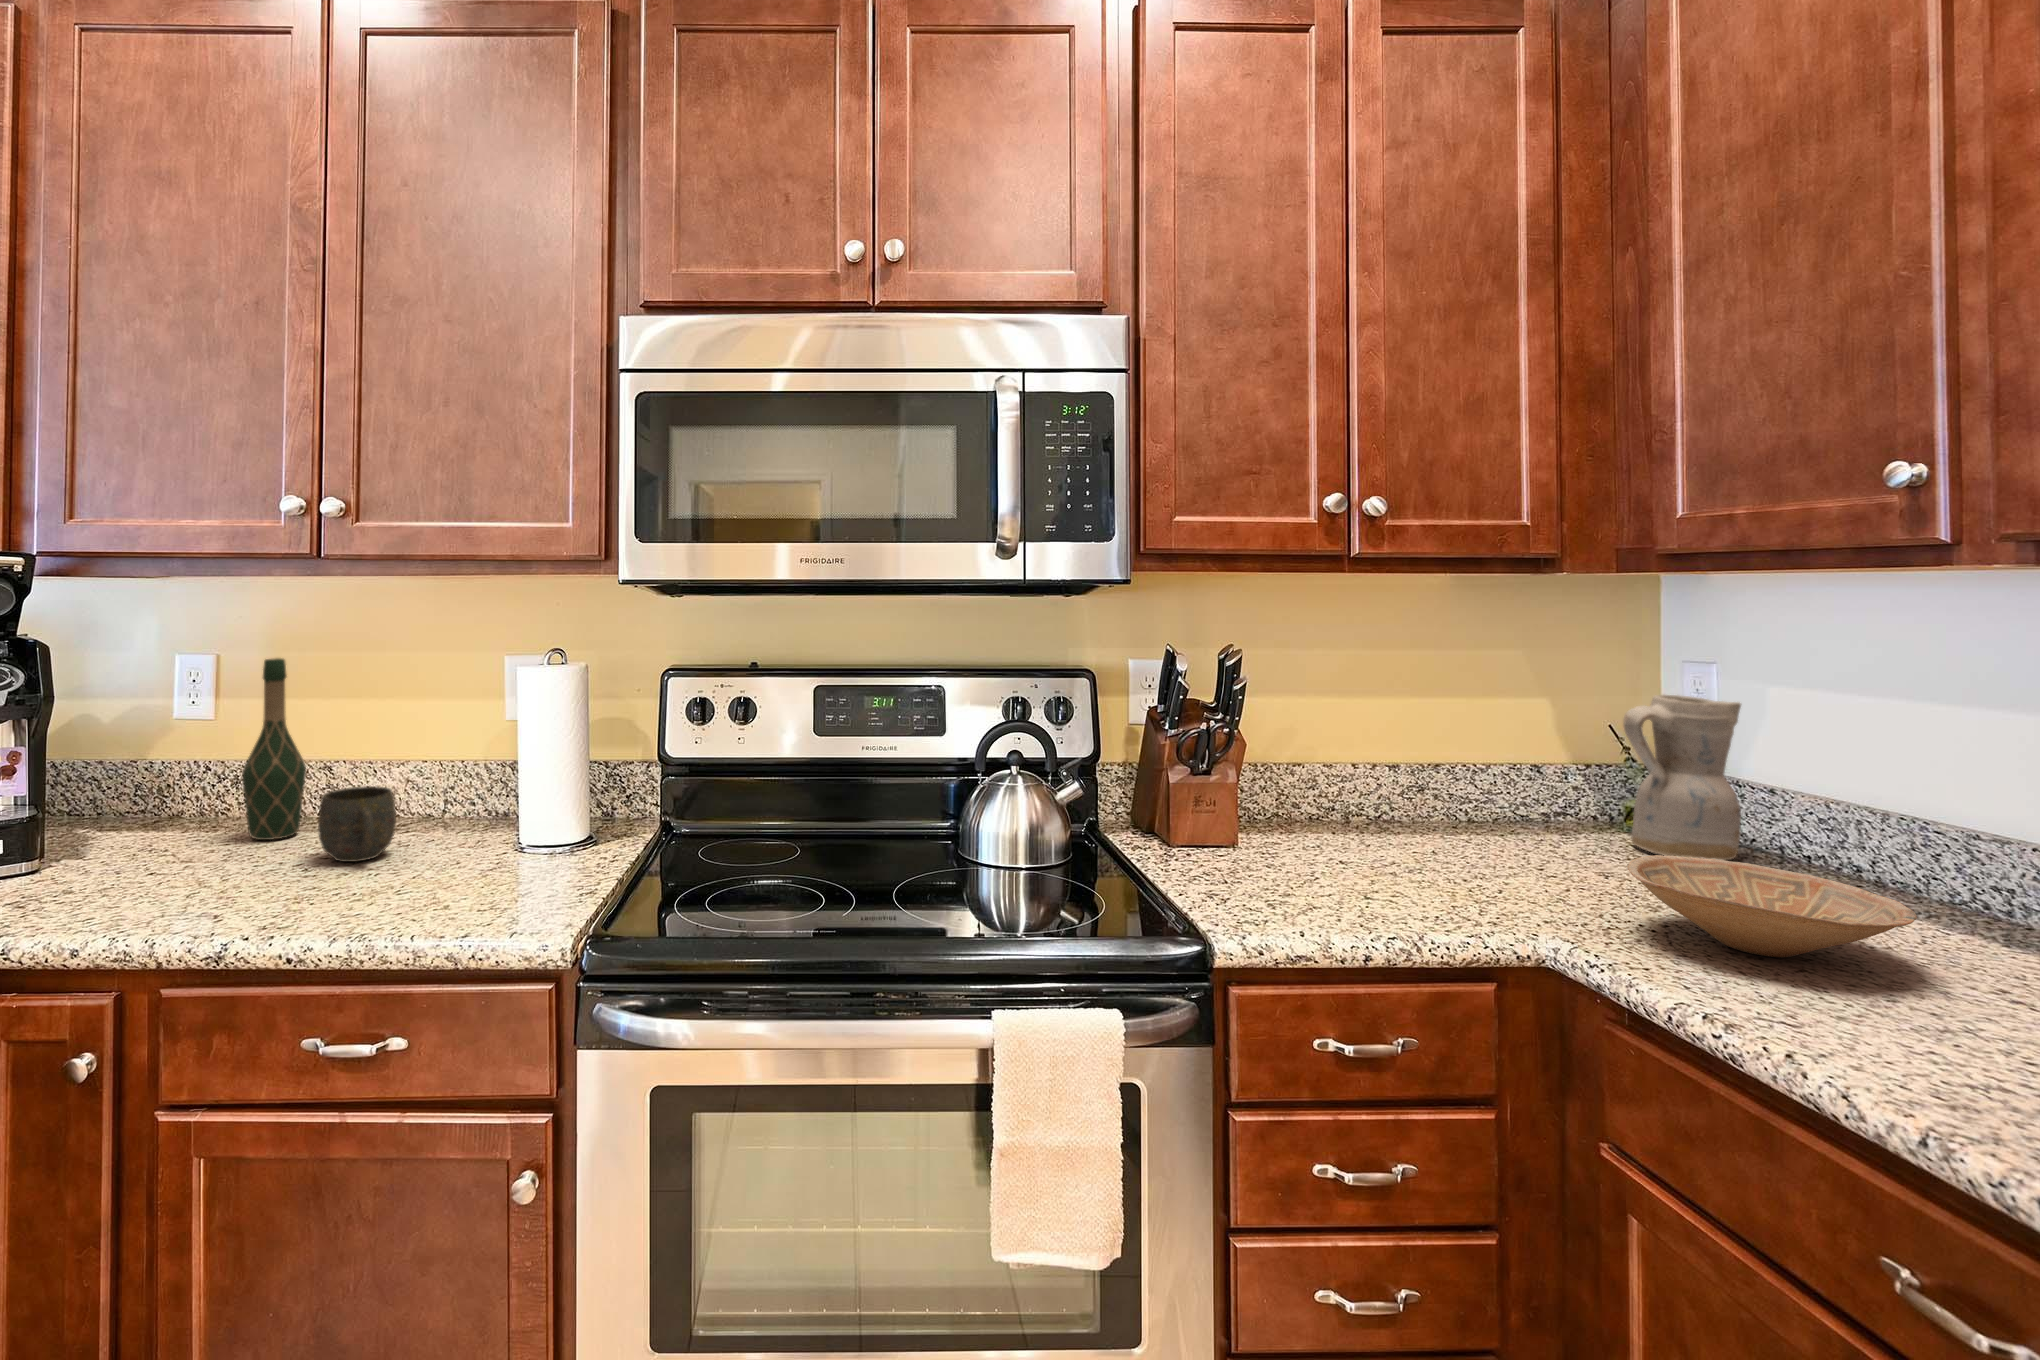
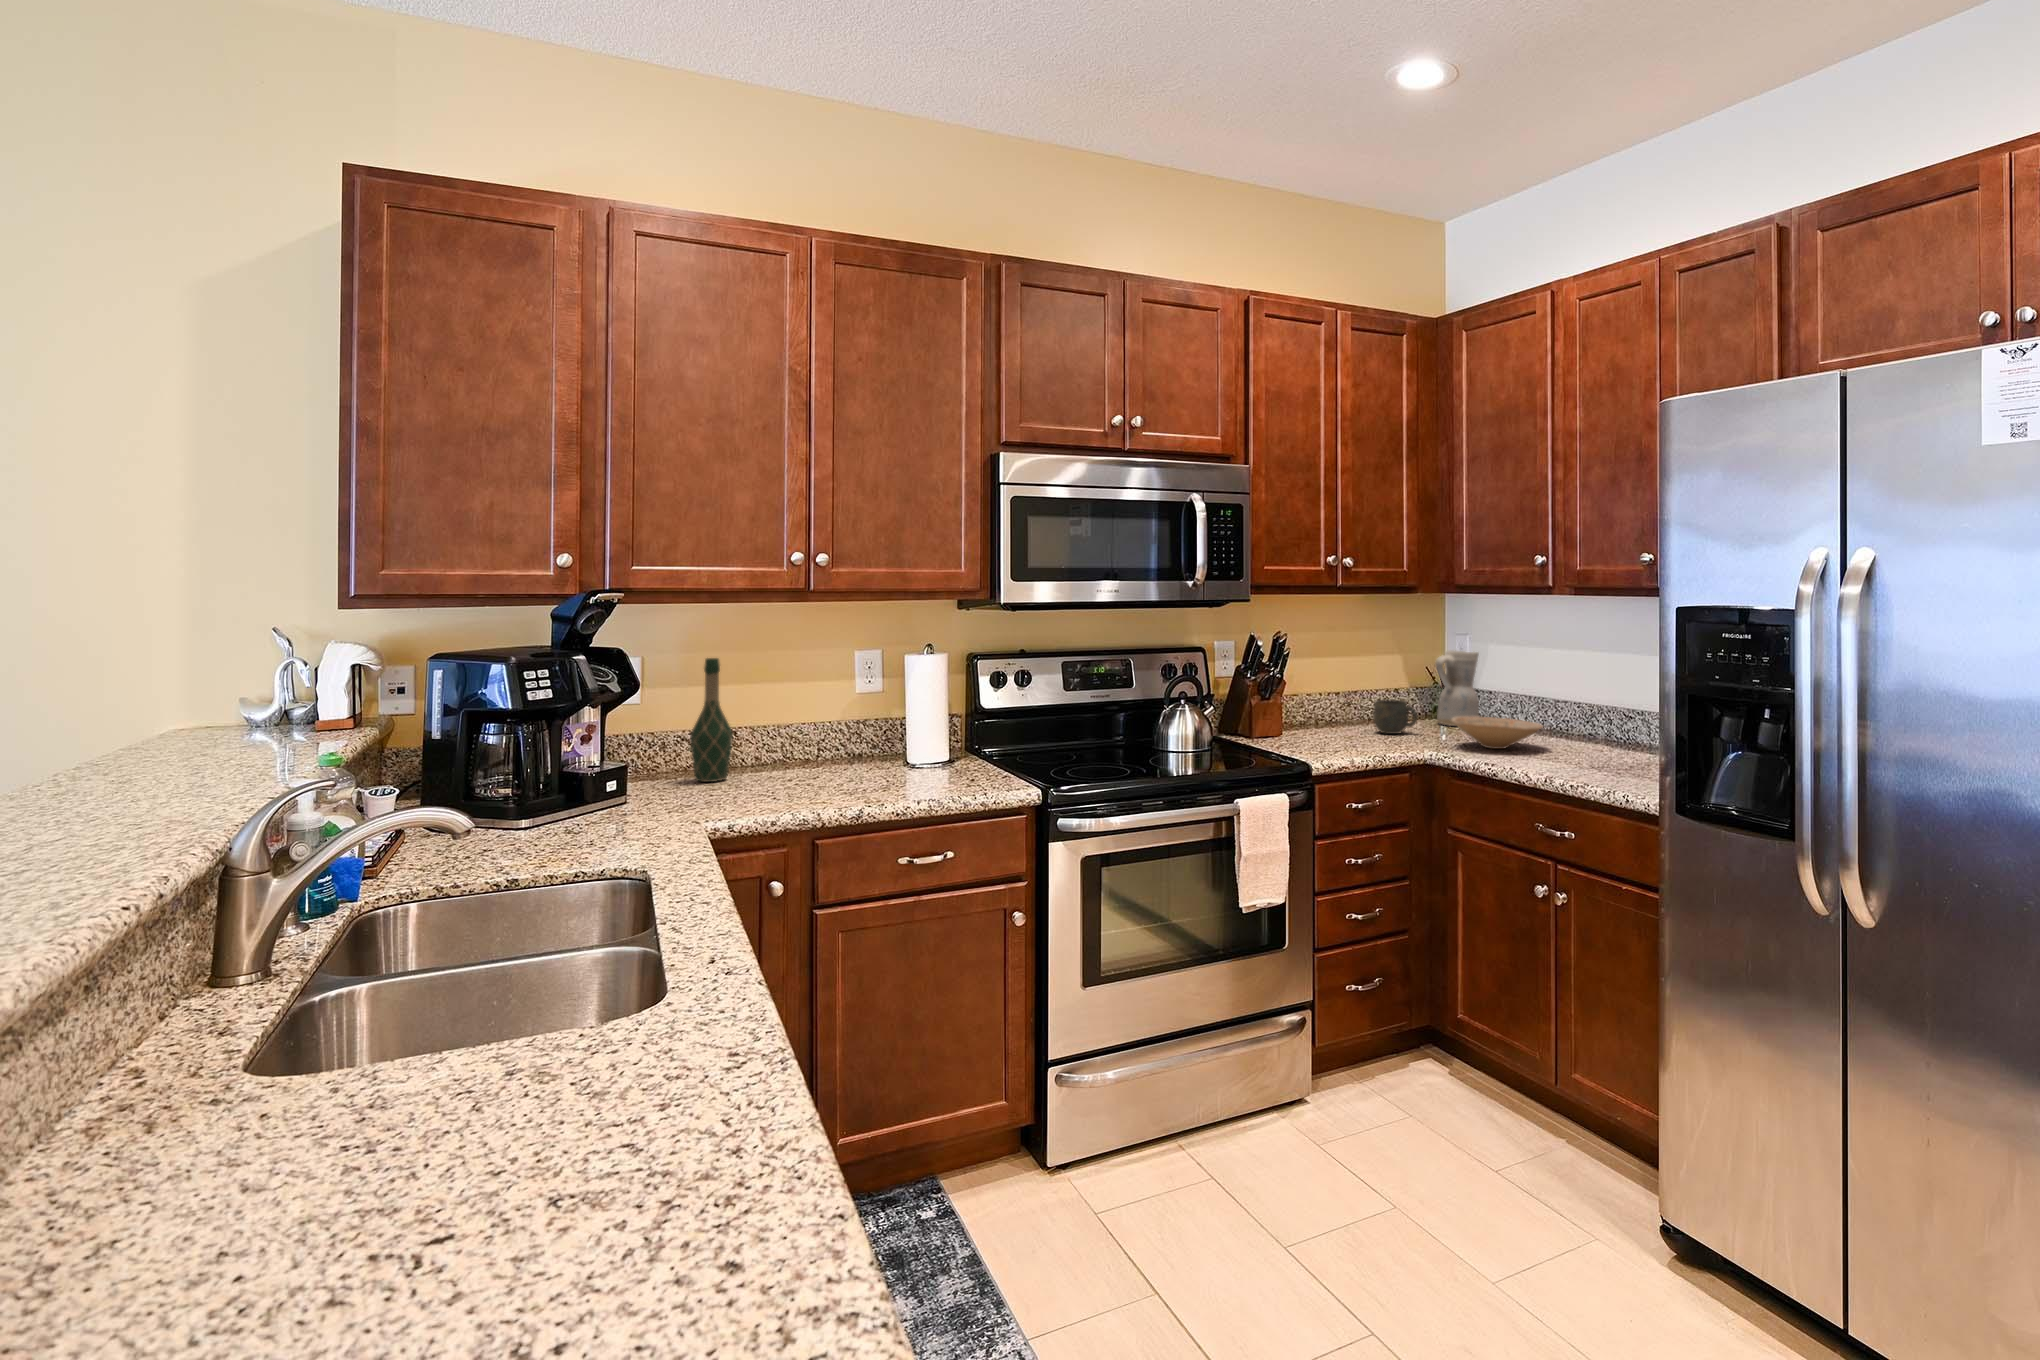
mug: present [318,786,396,862] -> present [1373,700,1418,734]

